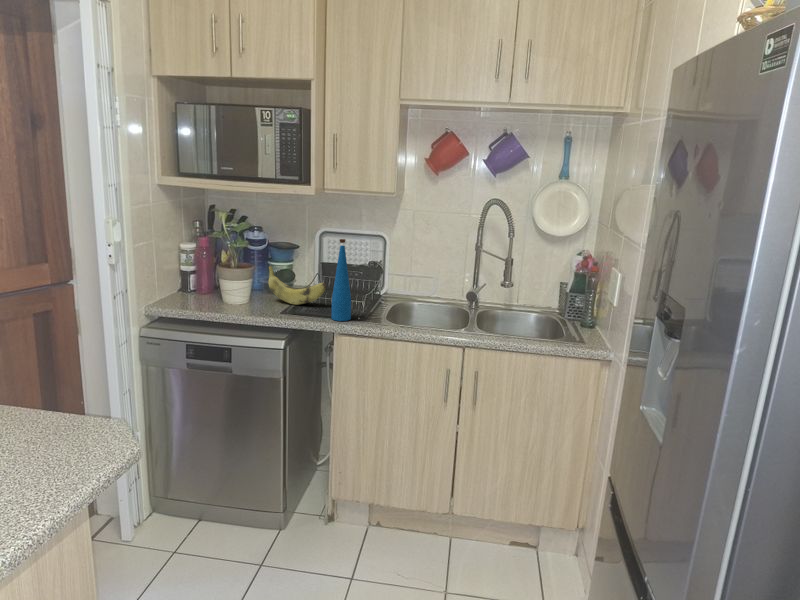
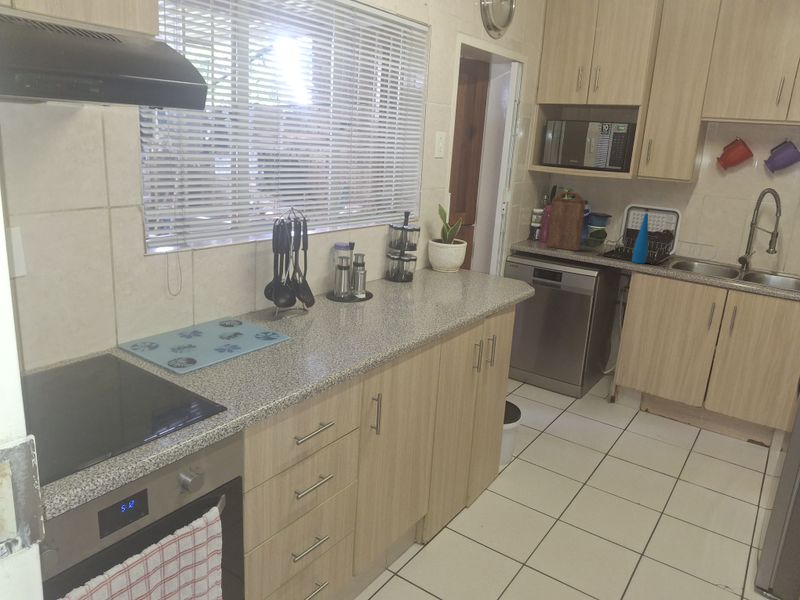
cutting board: none [200,217,254,308] -> present [547,191,585,251]
banana: present [268,266,326,305] -> none [590,226,630,253]

